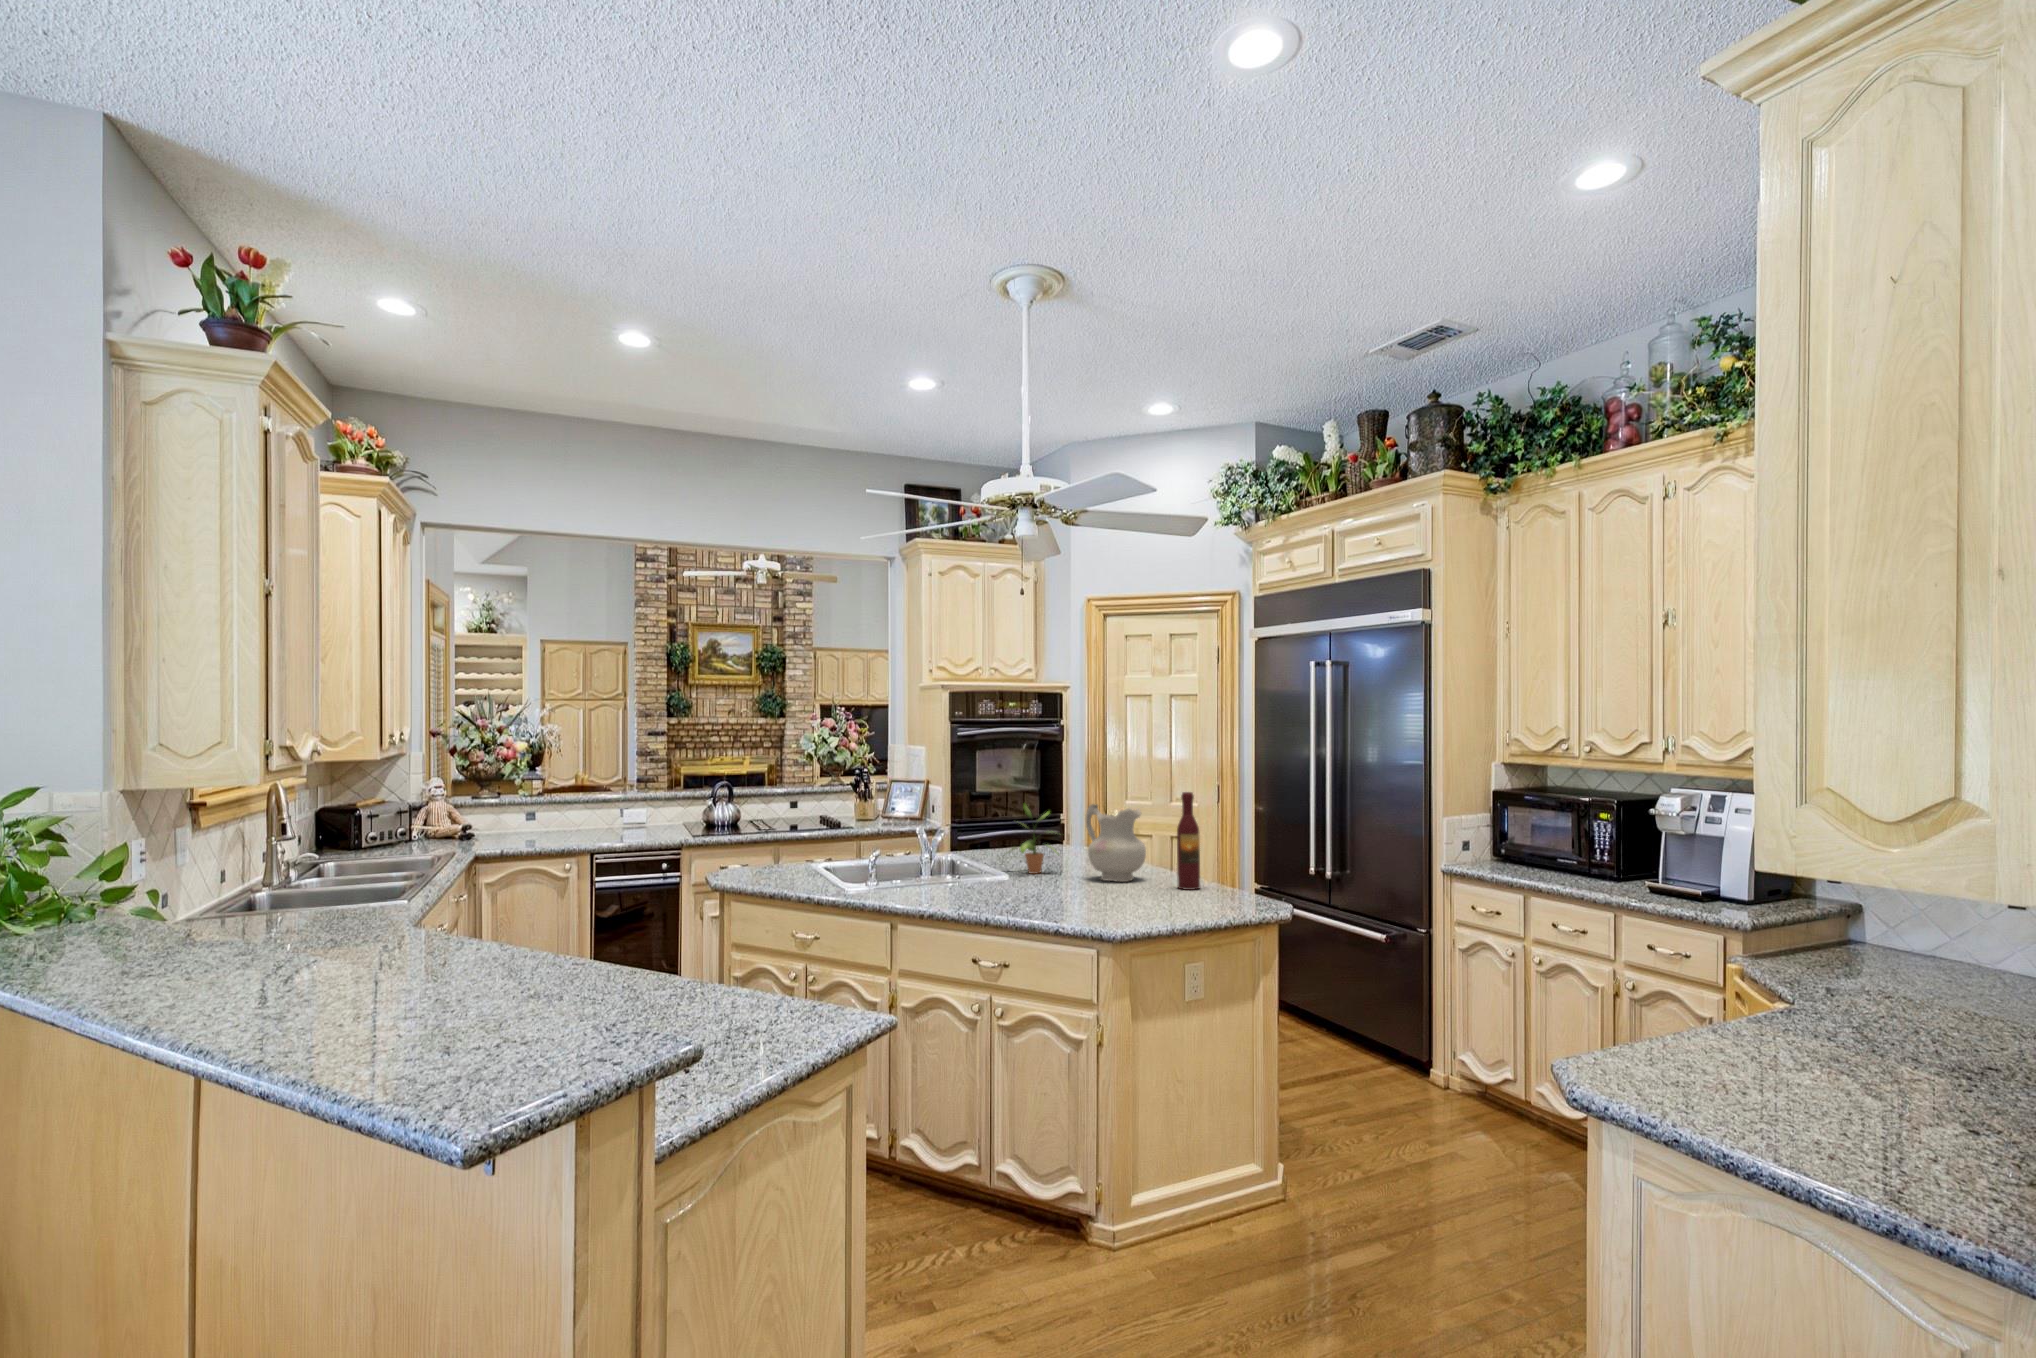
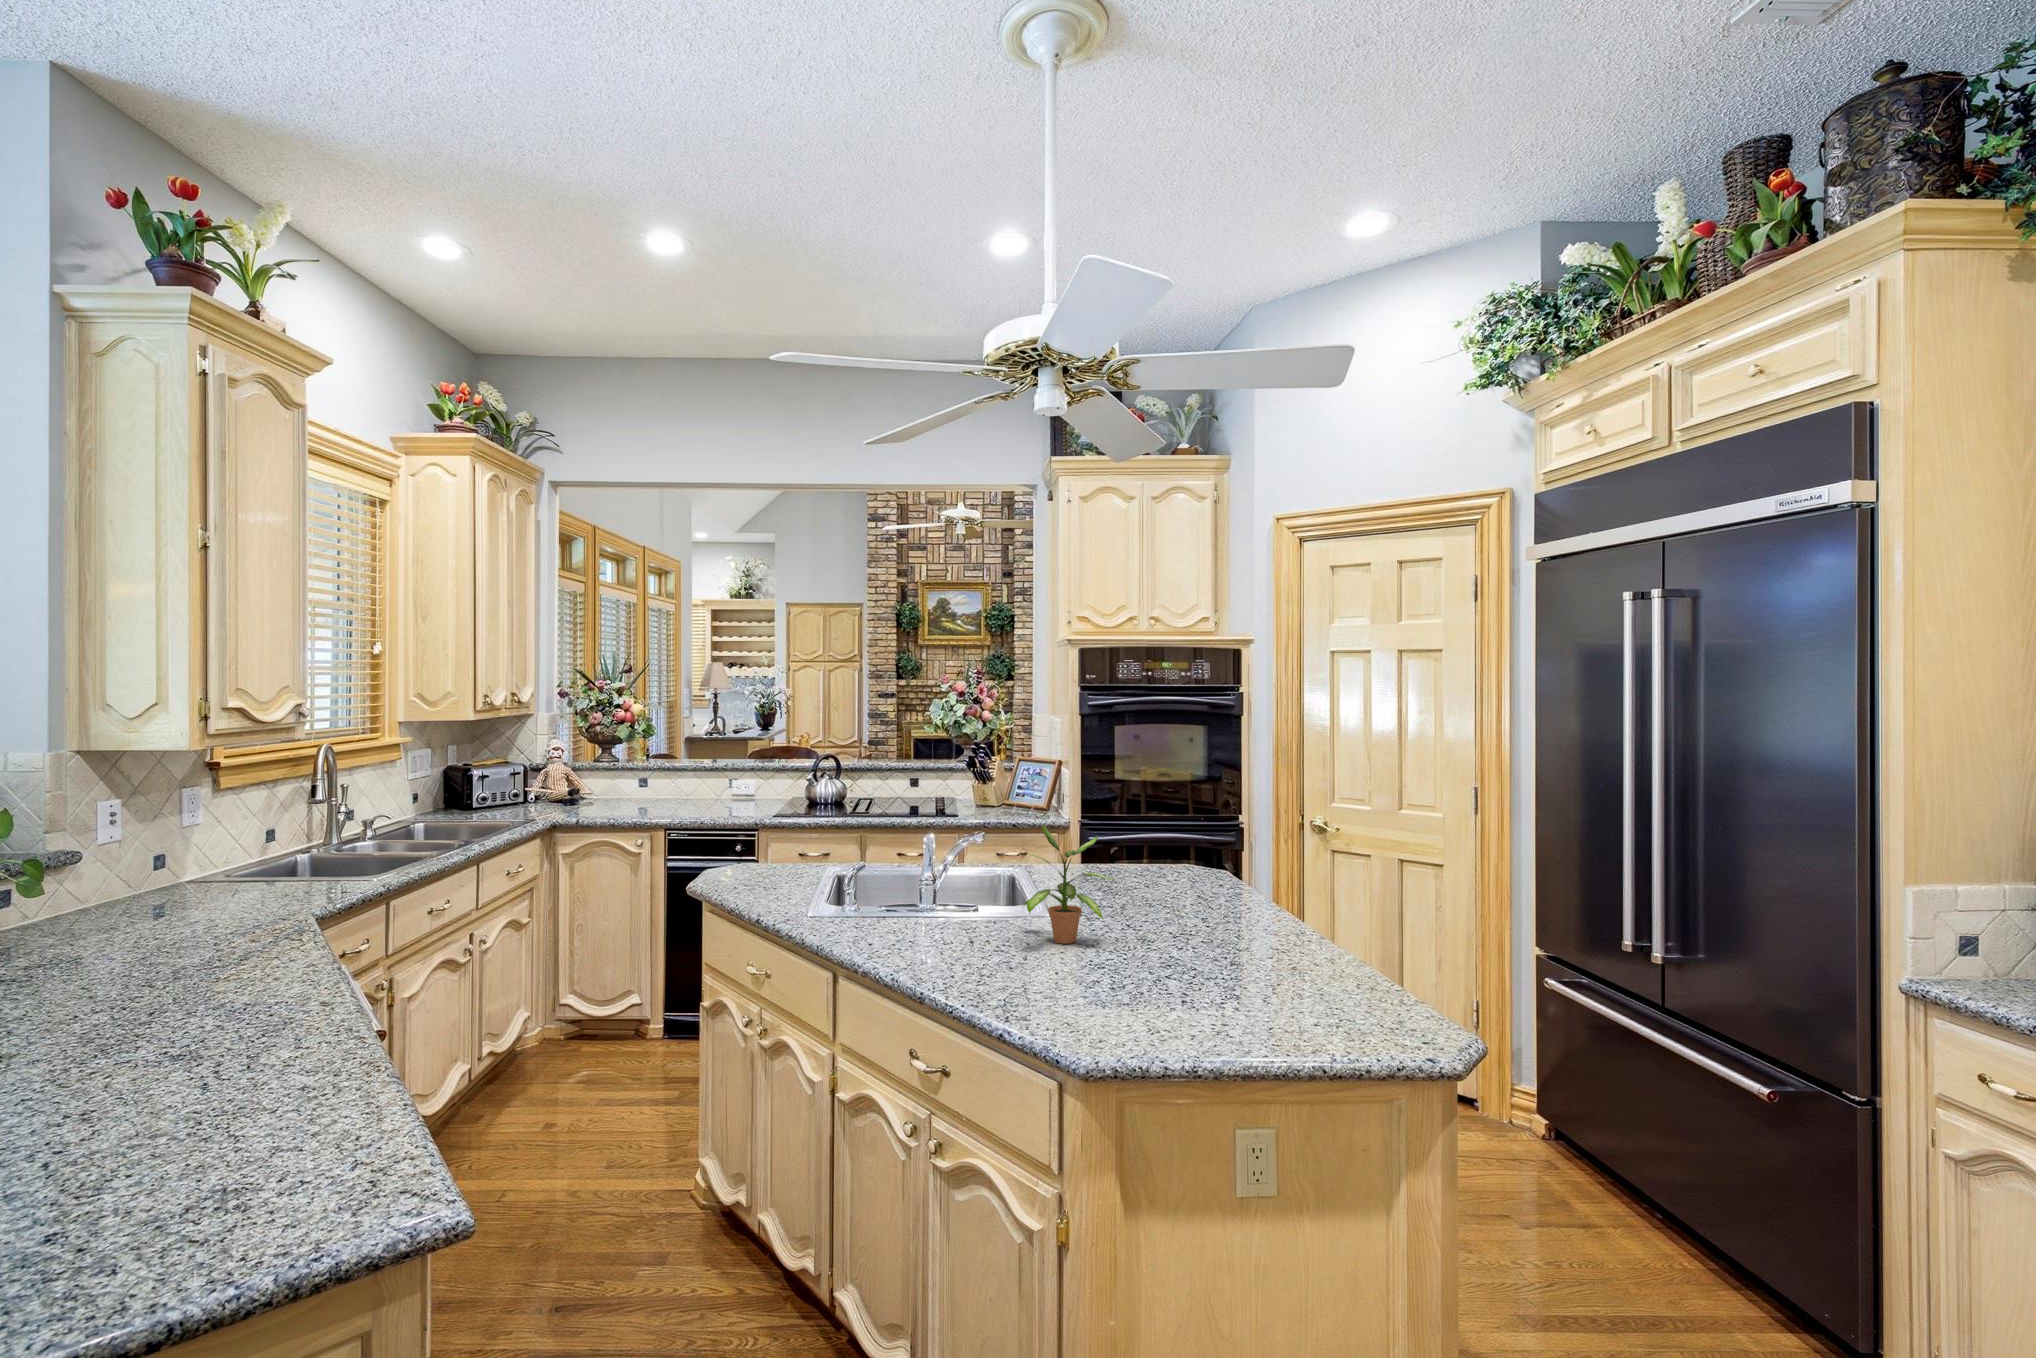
wine bottle: present [1177,792,1200,890] -> none [1269,833,1317,1037]
ceramic pitcher: present [1086,804,1146,882] -> none [1129,835,1237,989]

